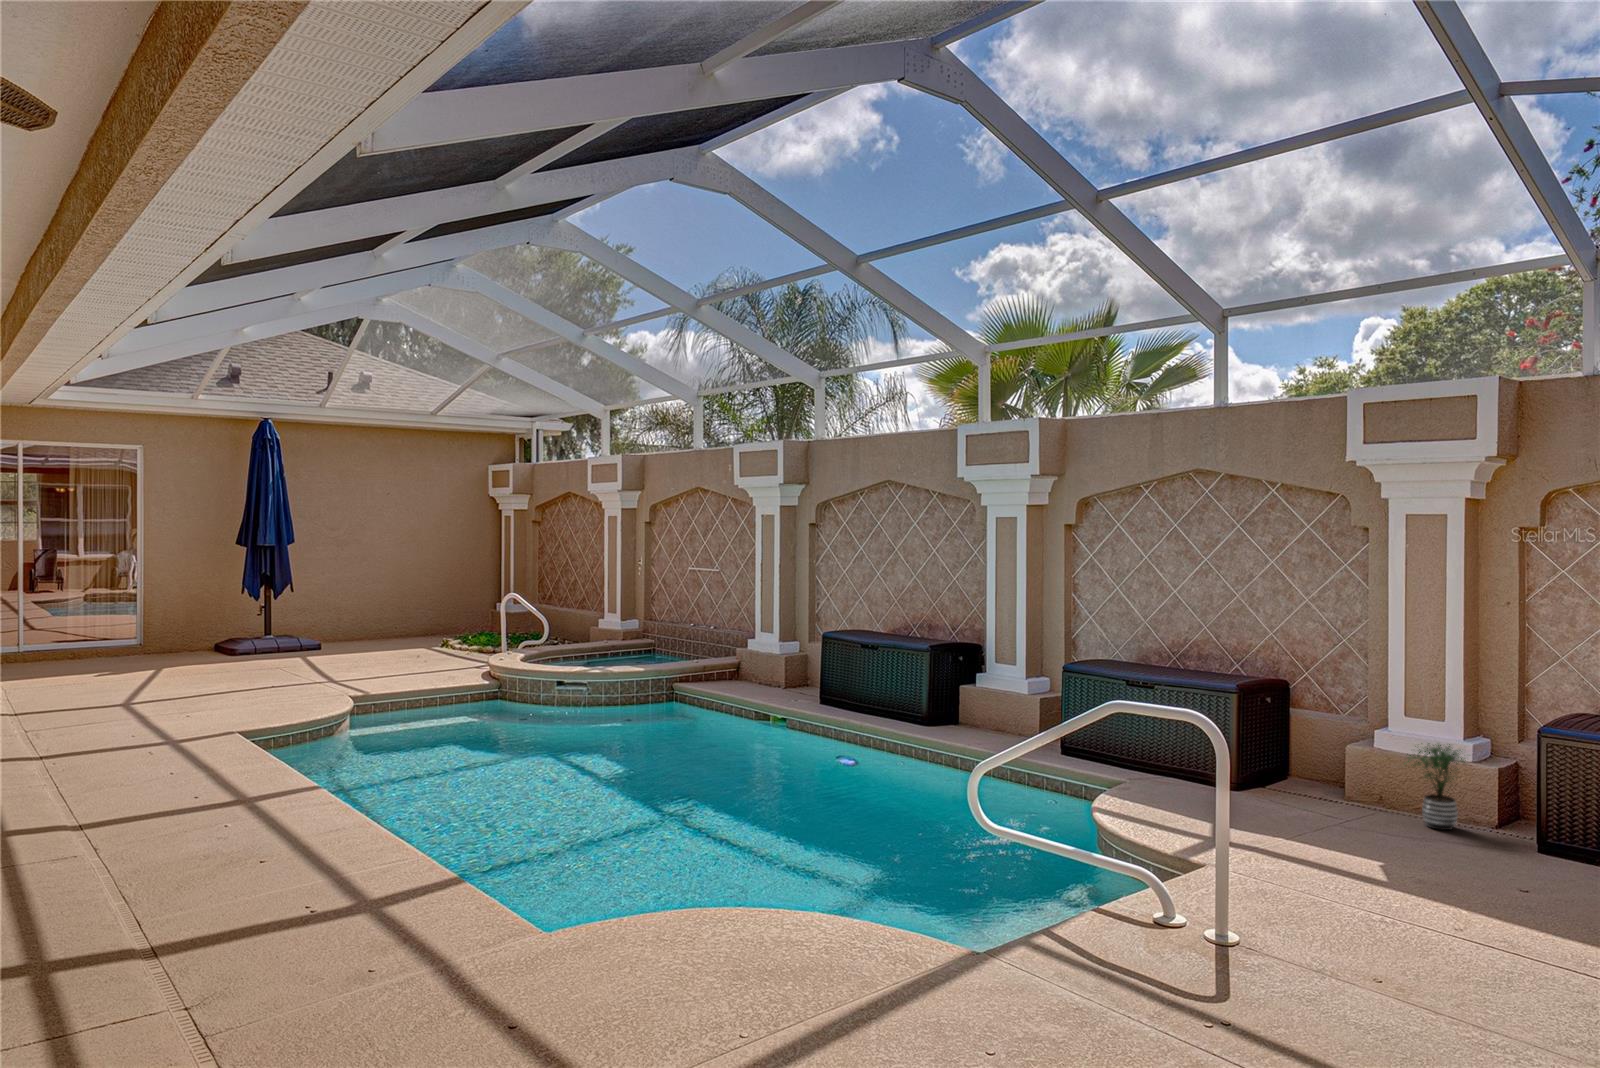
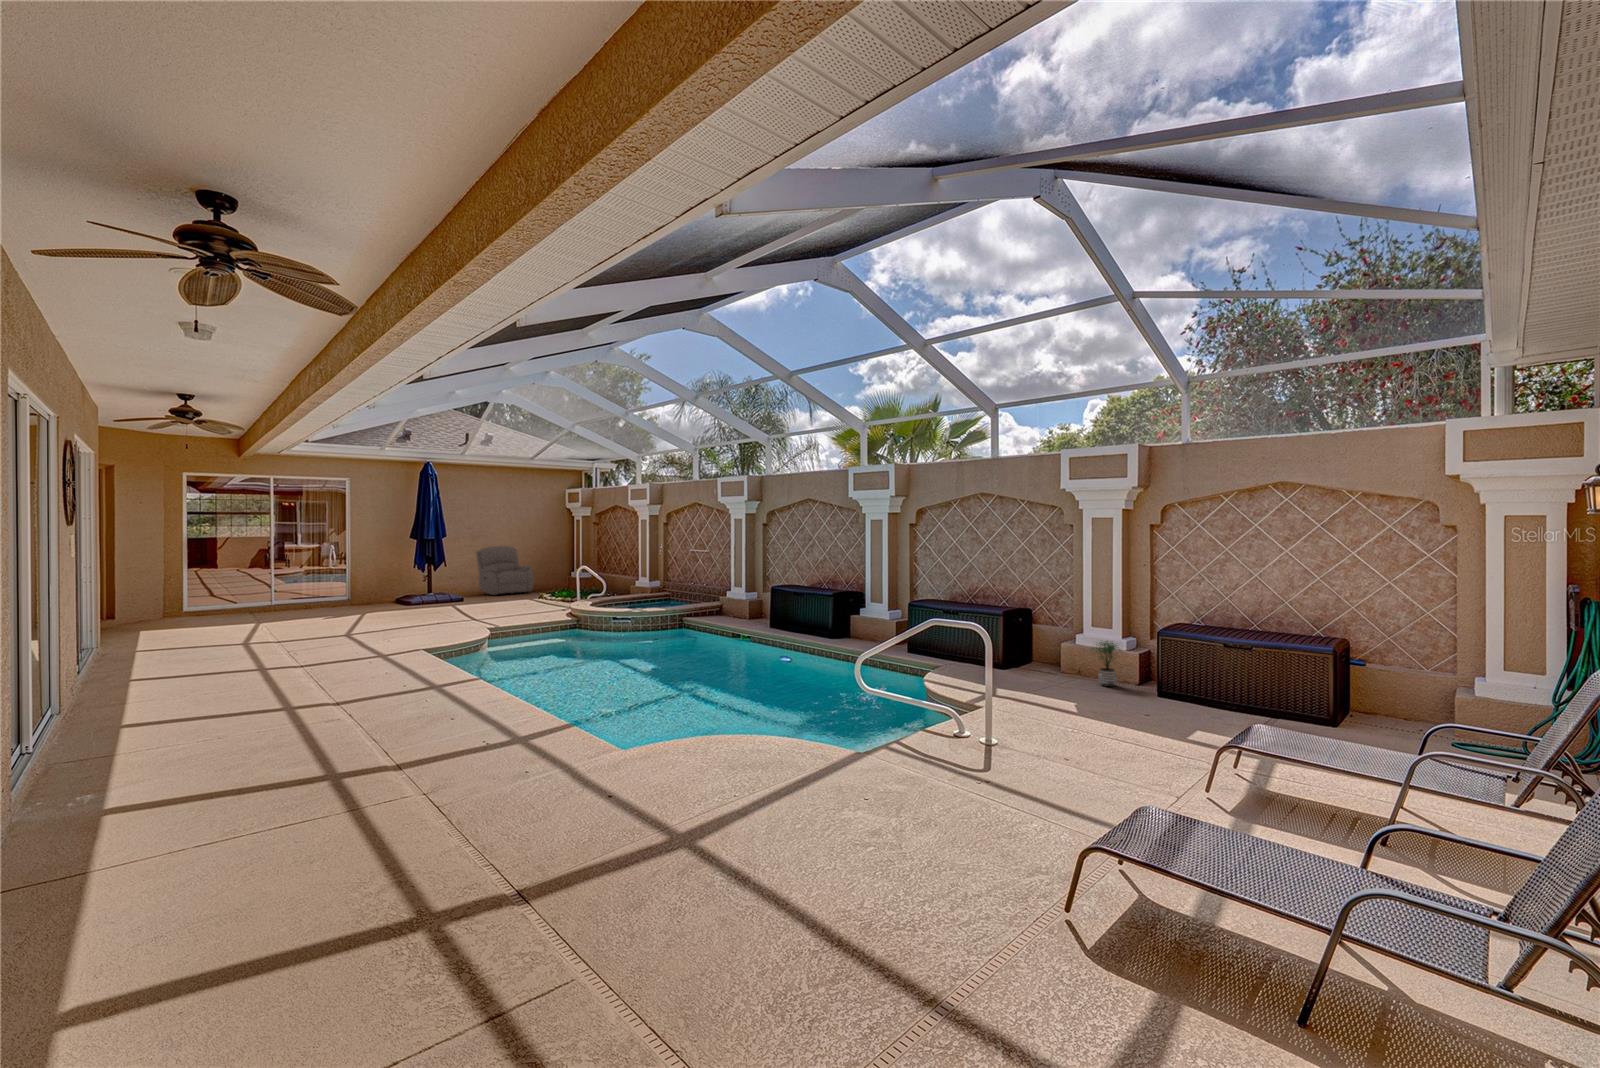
chair: none [344,558,436,638] -> present [476,546,534,595]

